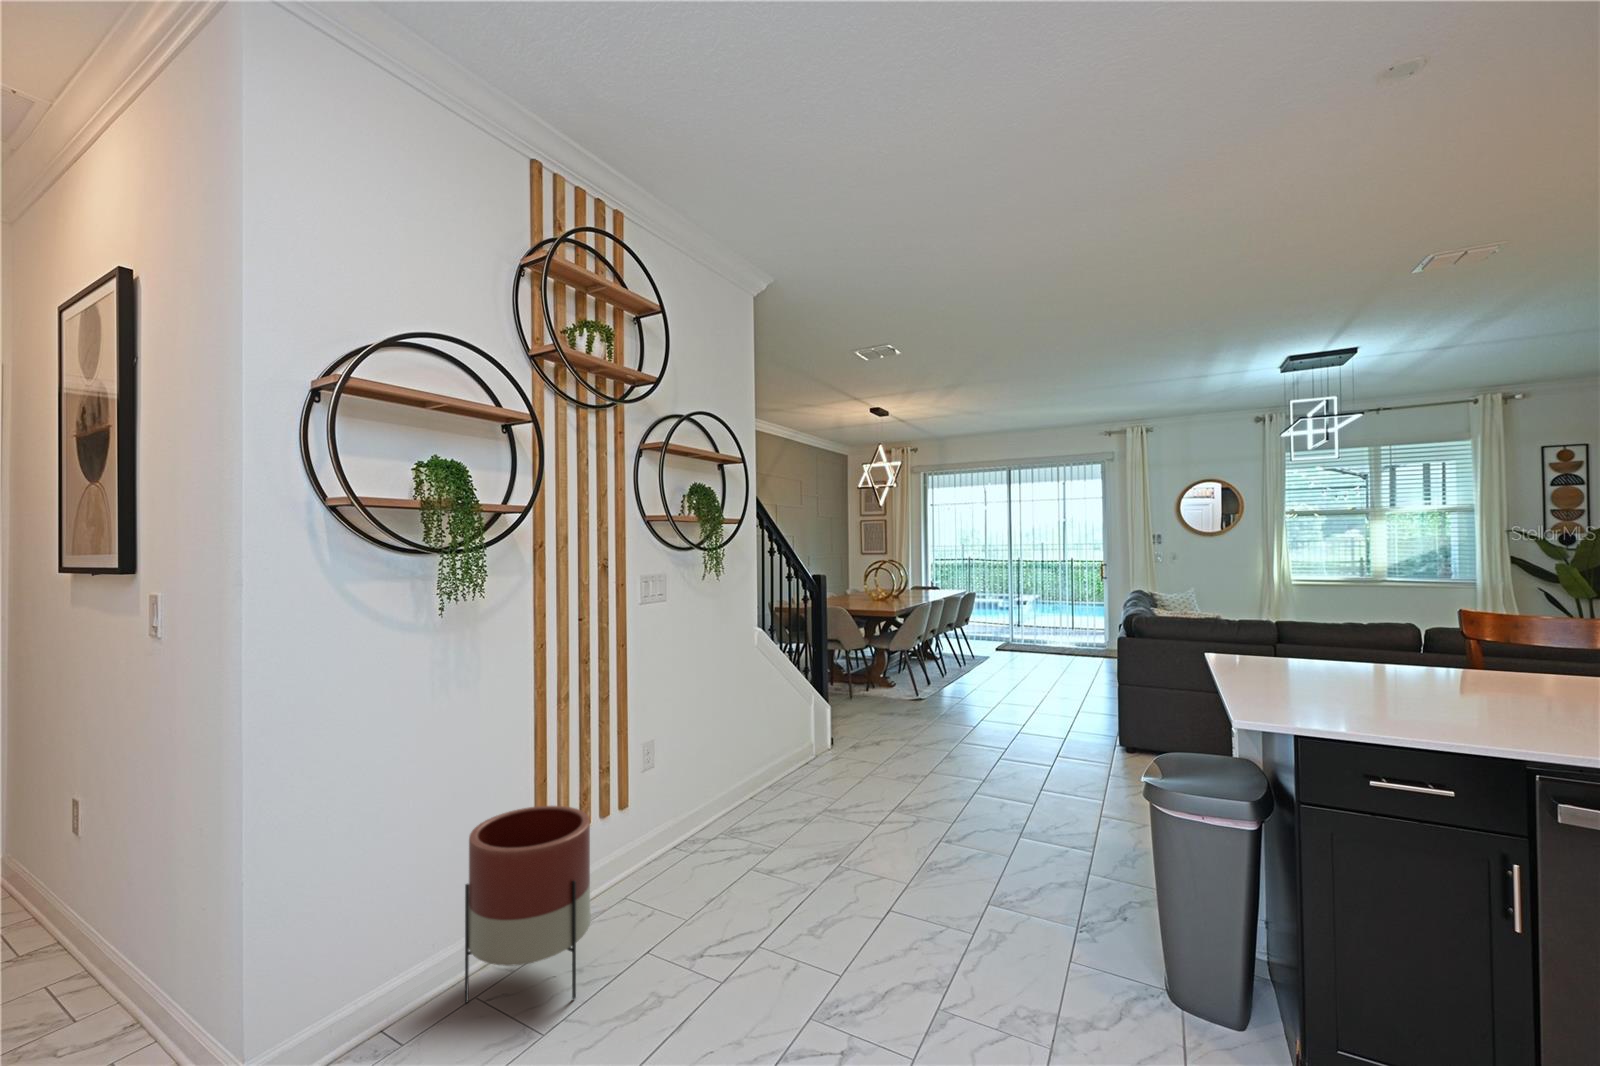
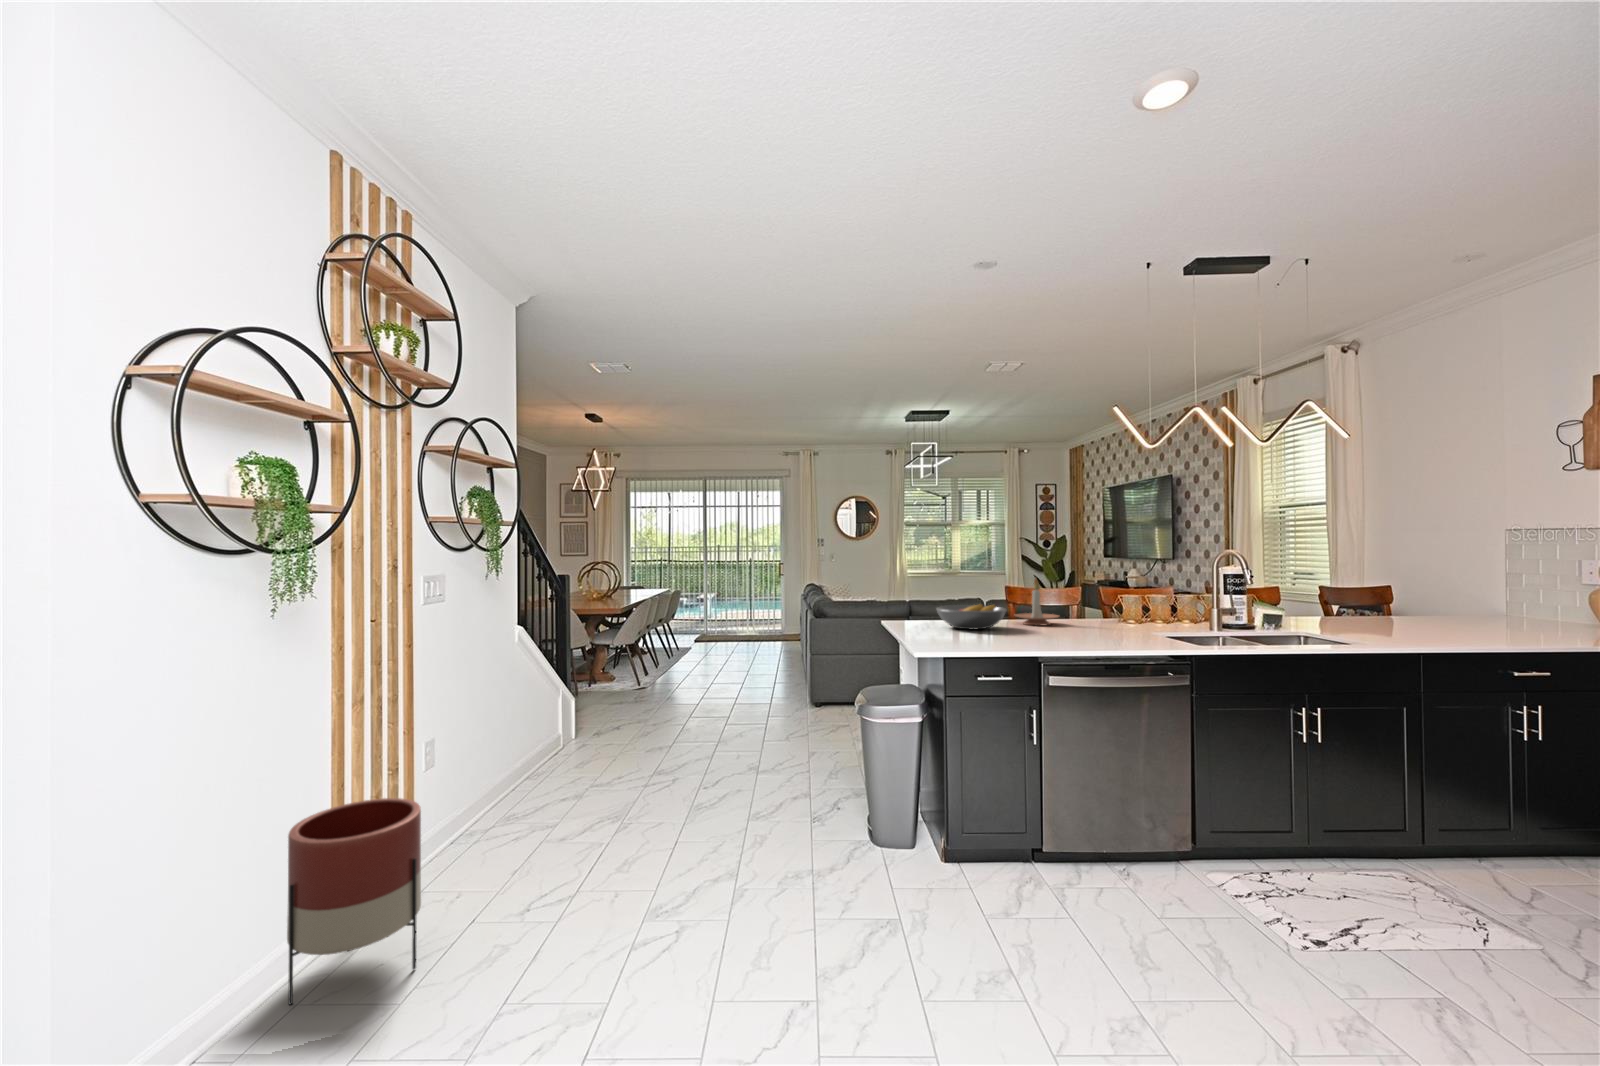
candle holder: none [1452,600,1559,686] -> present [1014,578,1059,625]
fruit bowl: none [1289,640,1432,683] -> present [936,604,1007,629]

